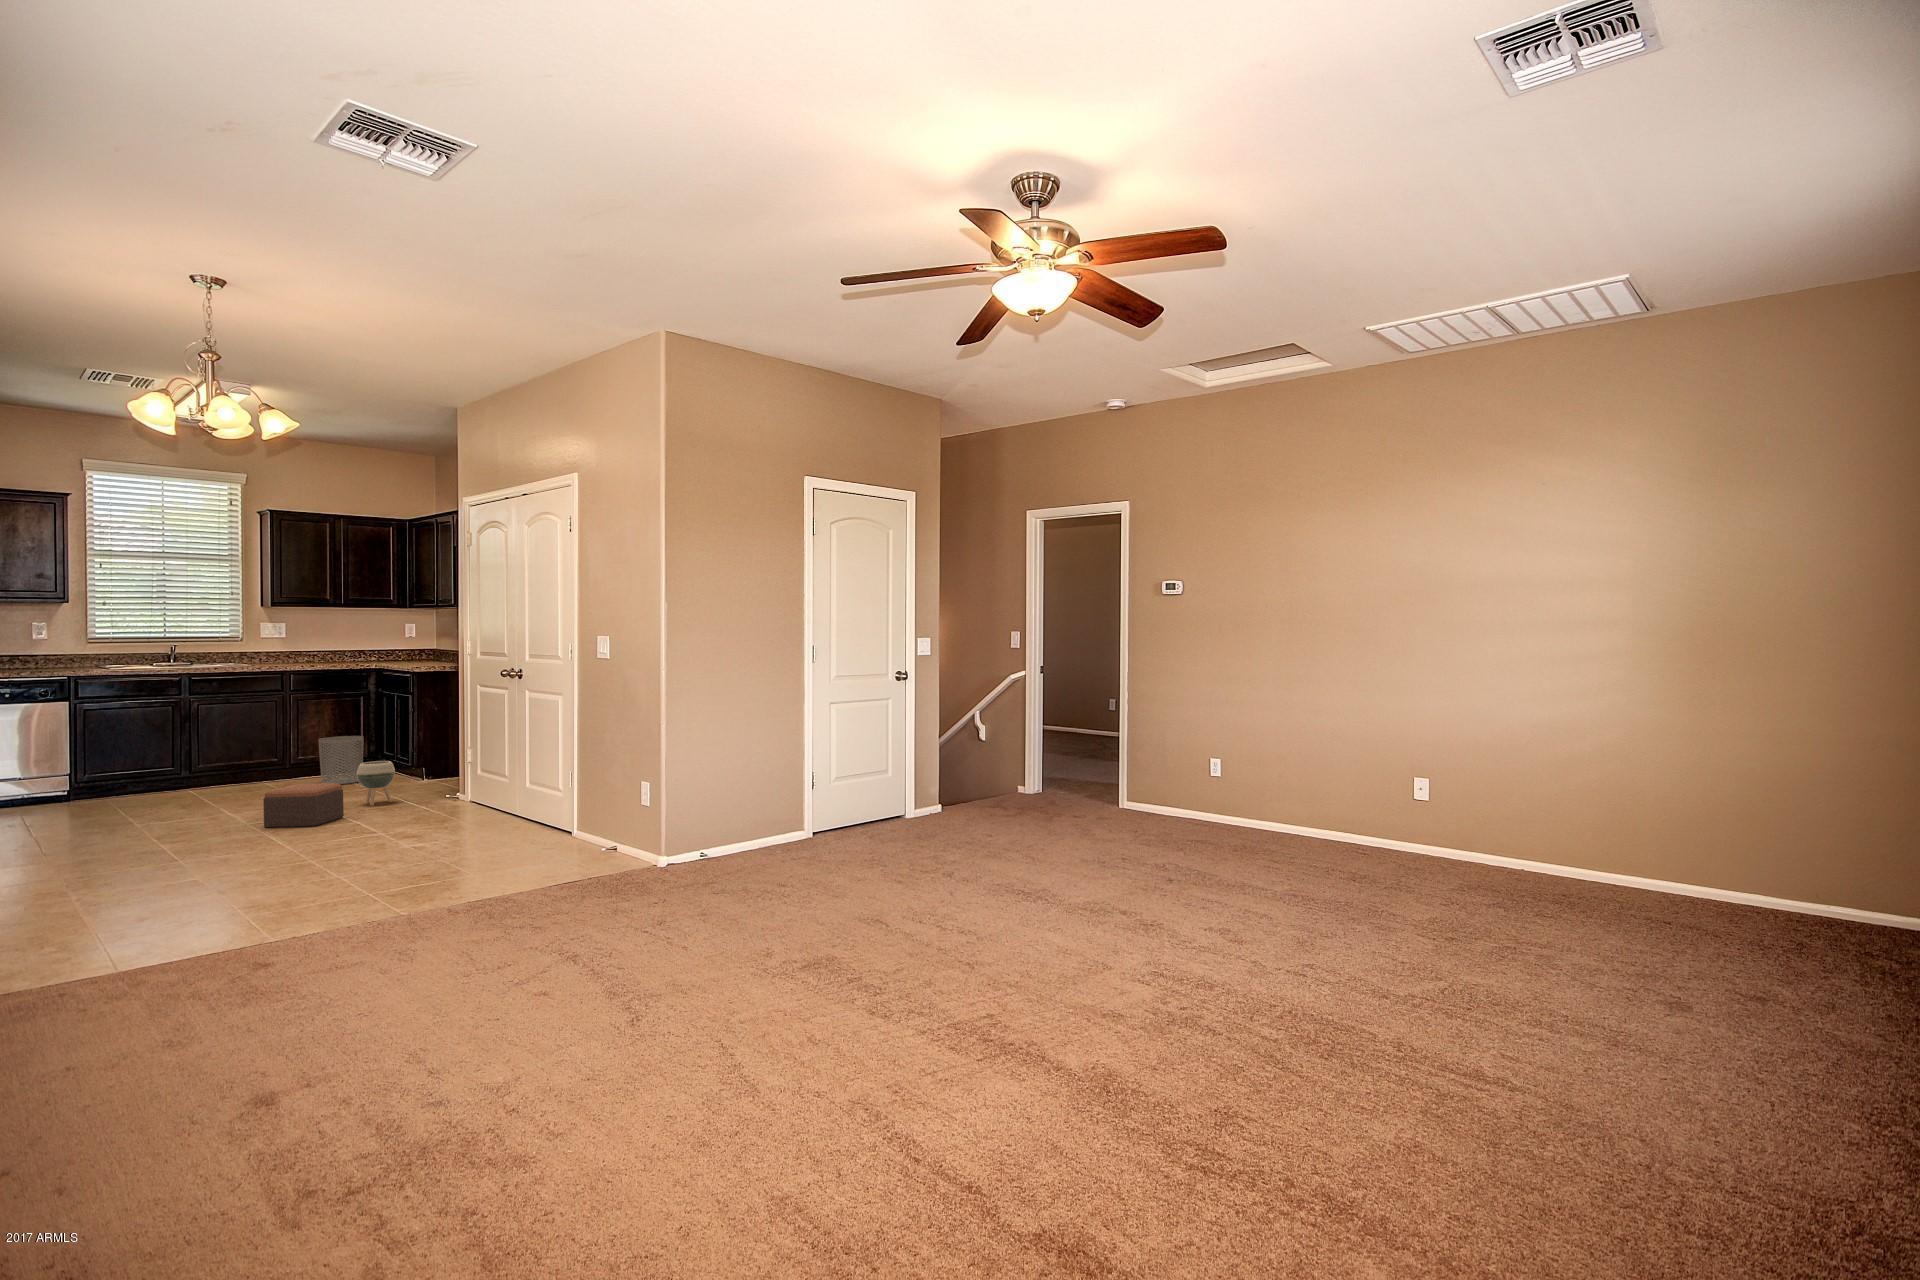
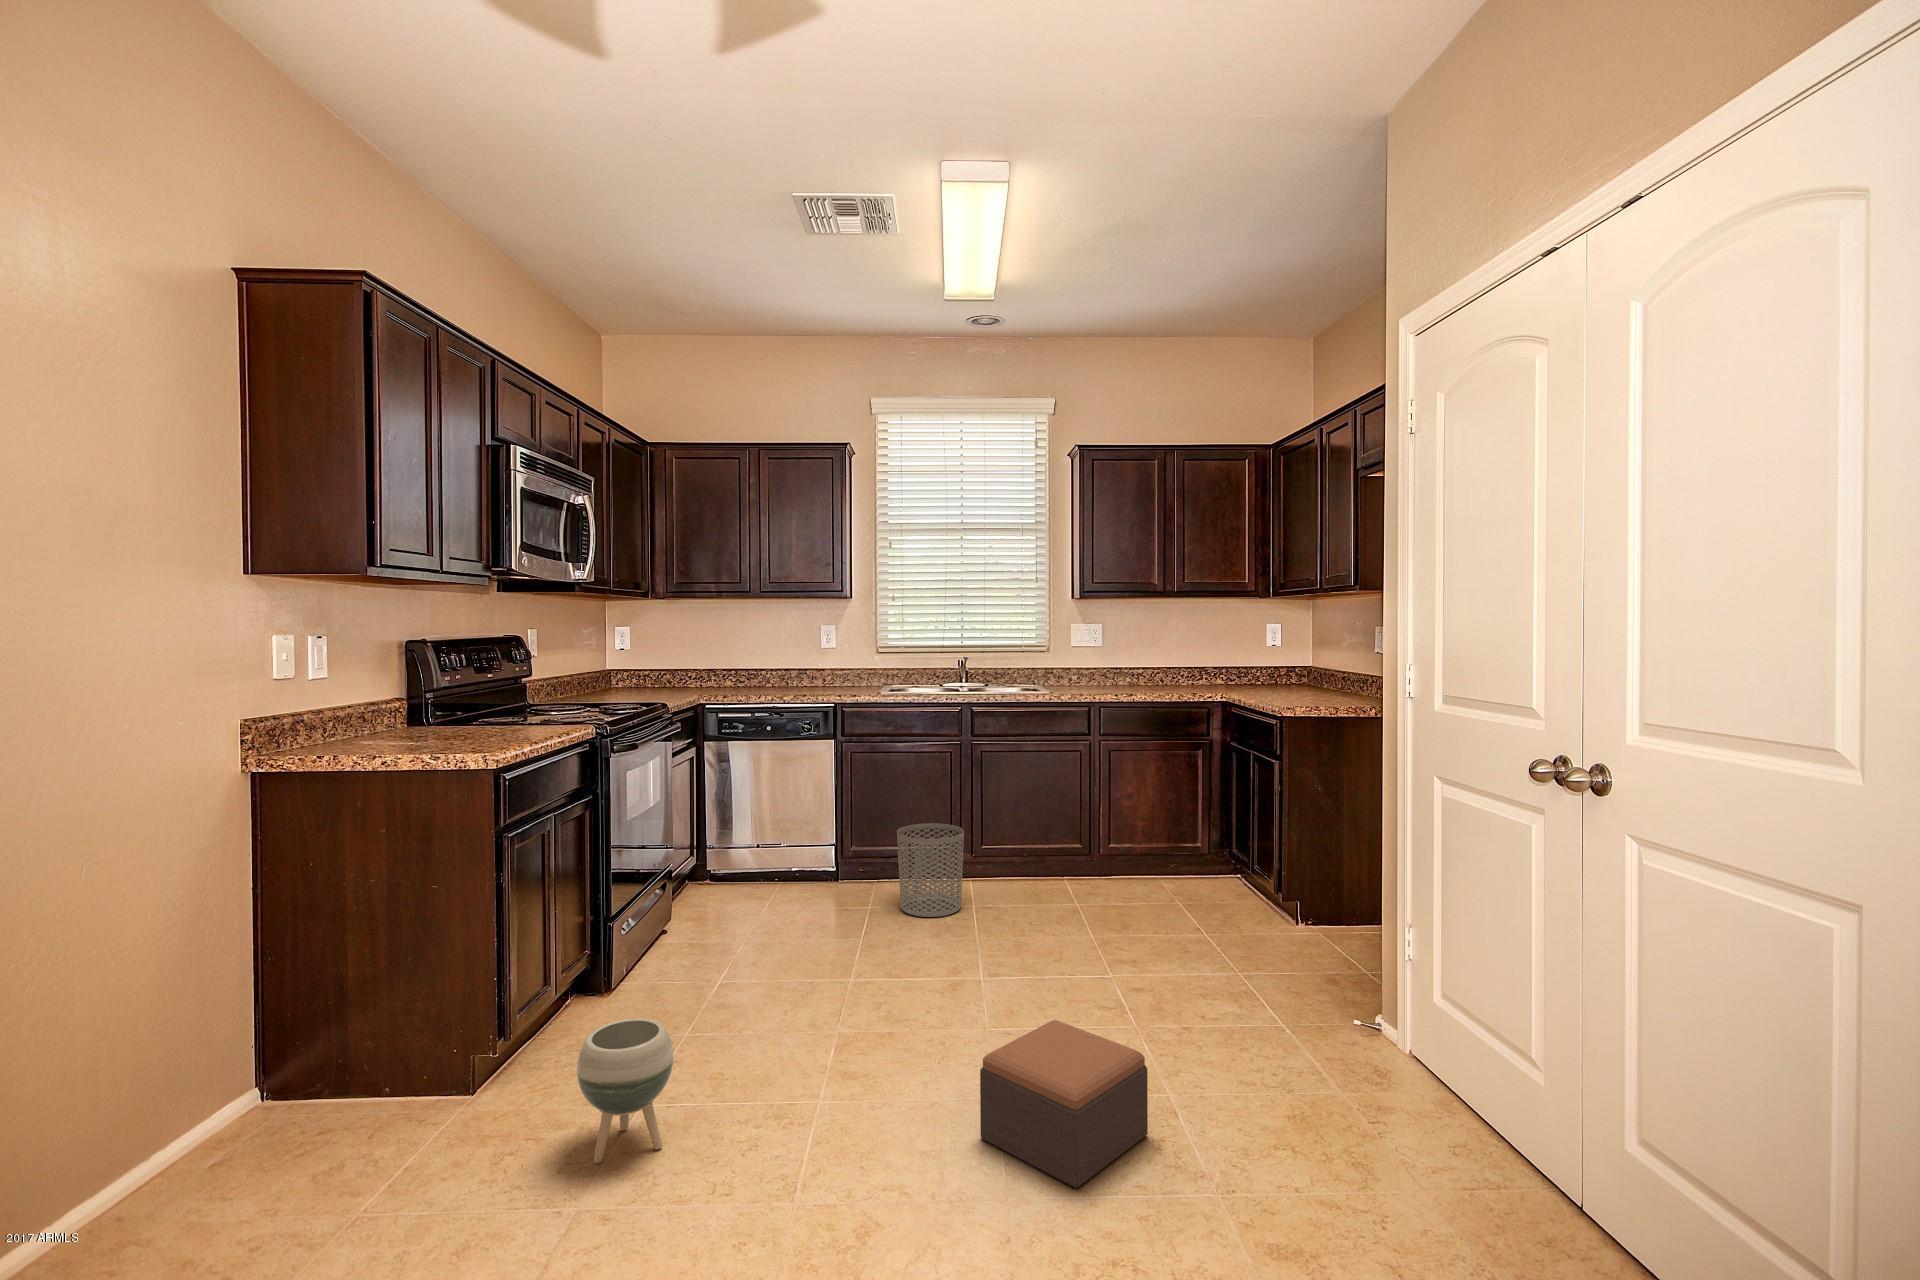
waste bin: present [319,736,364,784] -> present [897,823,964,917]
planter: present [357,761,395,806] -> present [577,1018,674,1163]

